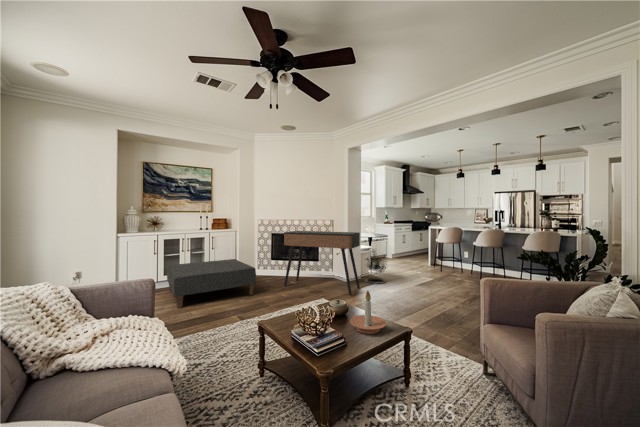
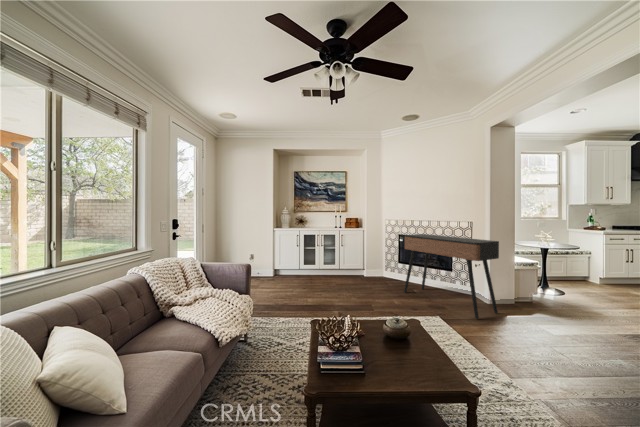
potted tree: present [366,249,386,284] -> none [514,260,555,314]
ottoman: present [167,259,256,308] -> none [297,257,369,295]
candle holder: present [350,291,386,334] -> none [385,315,431,370]

